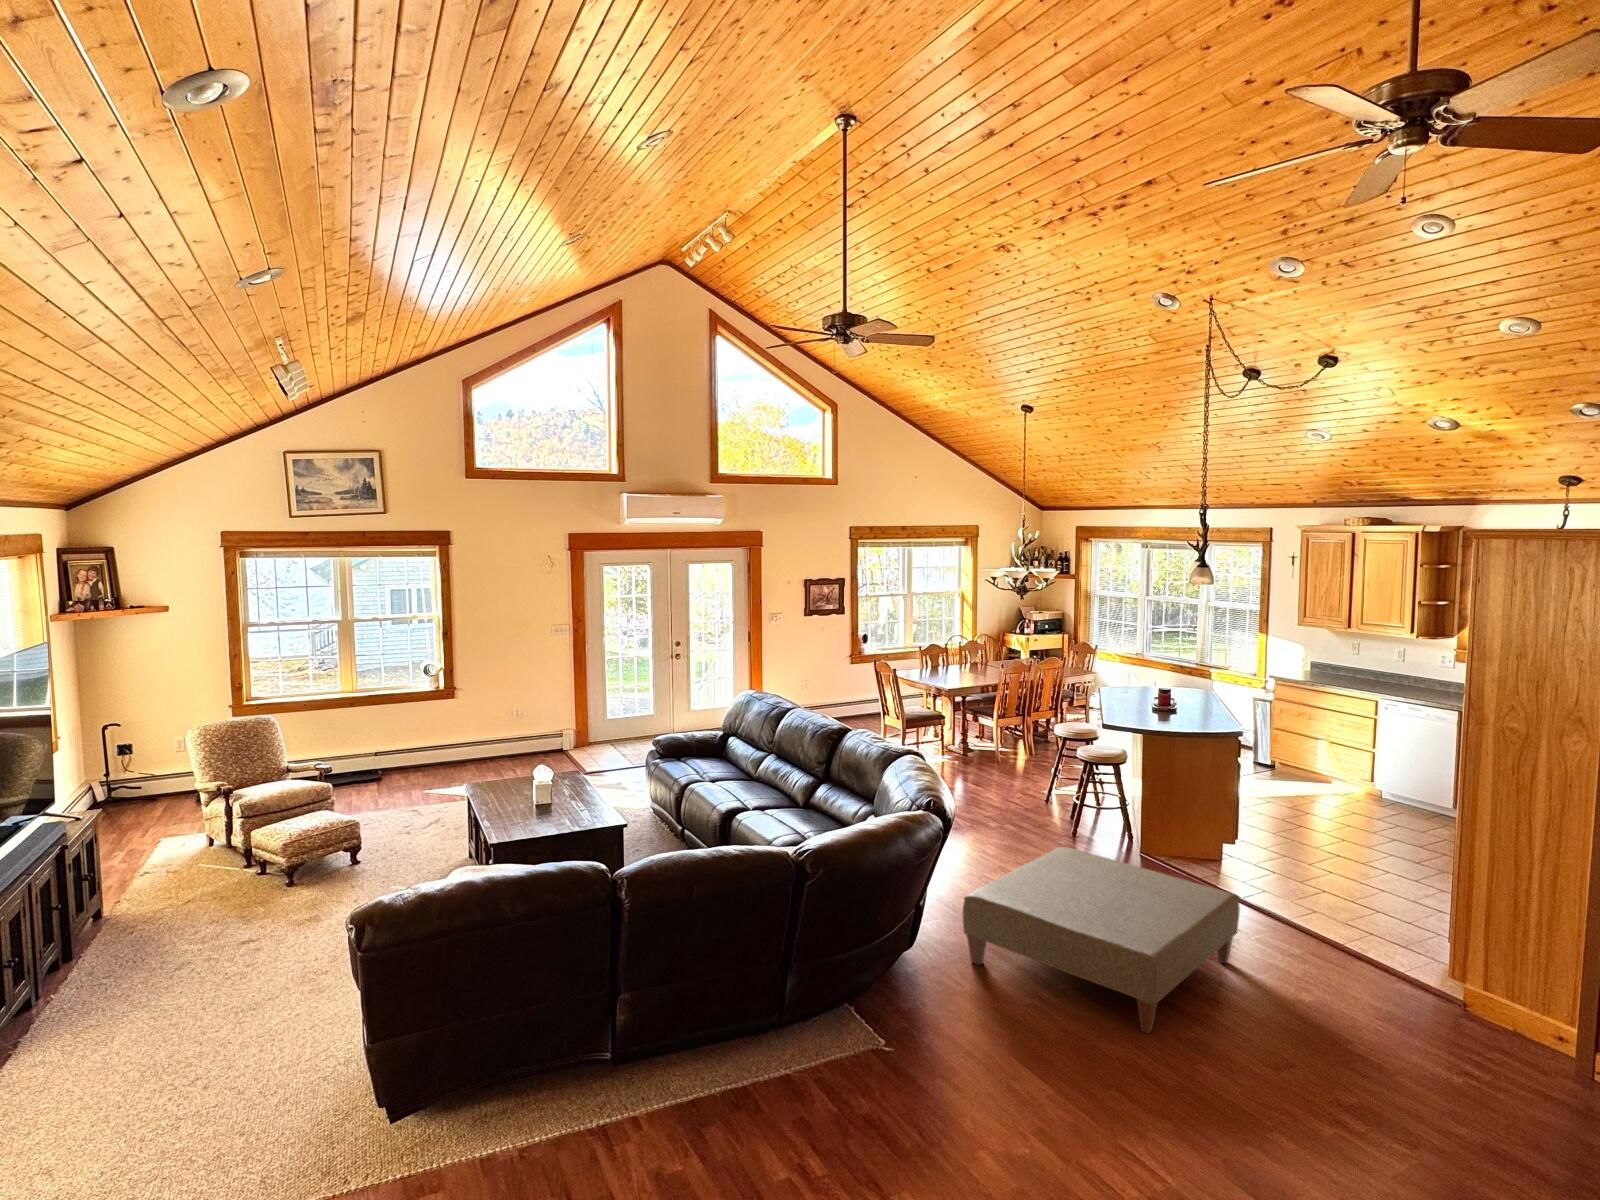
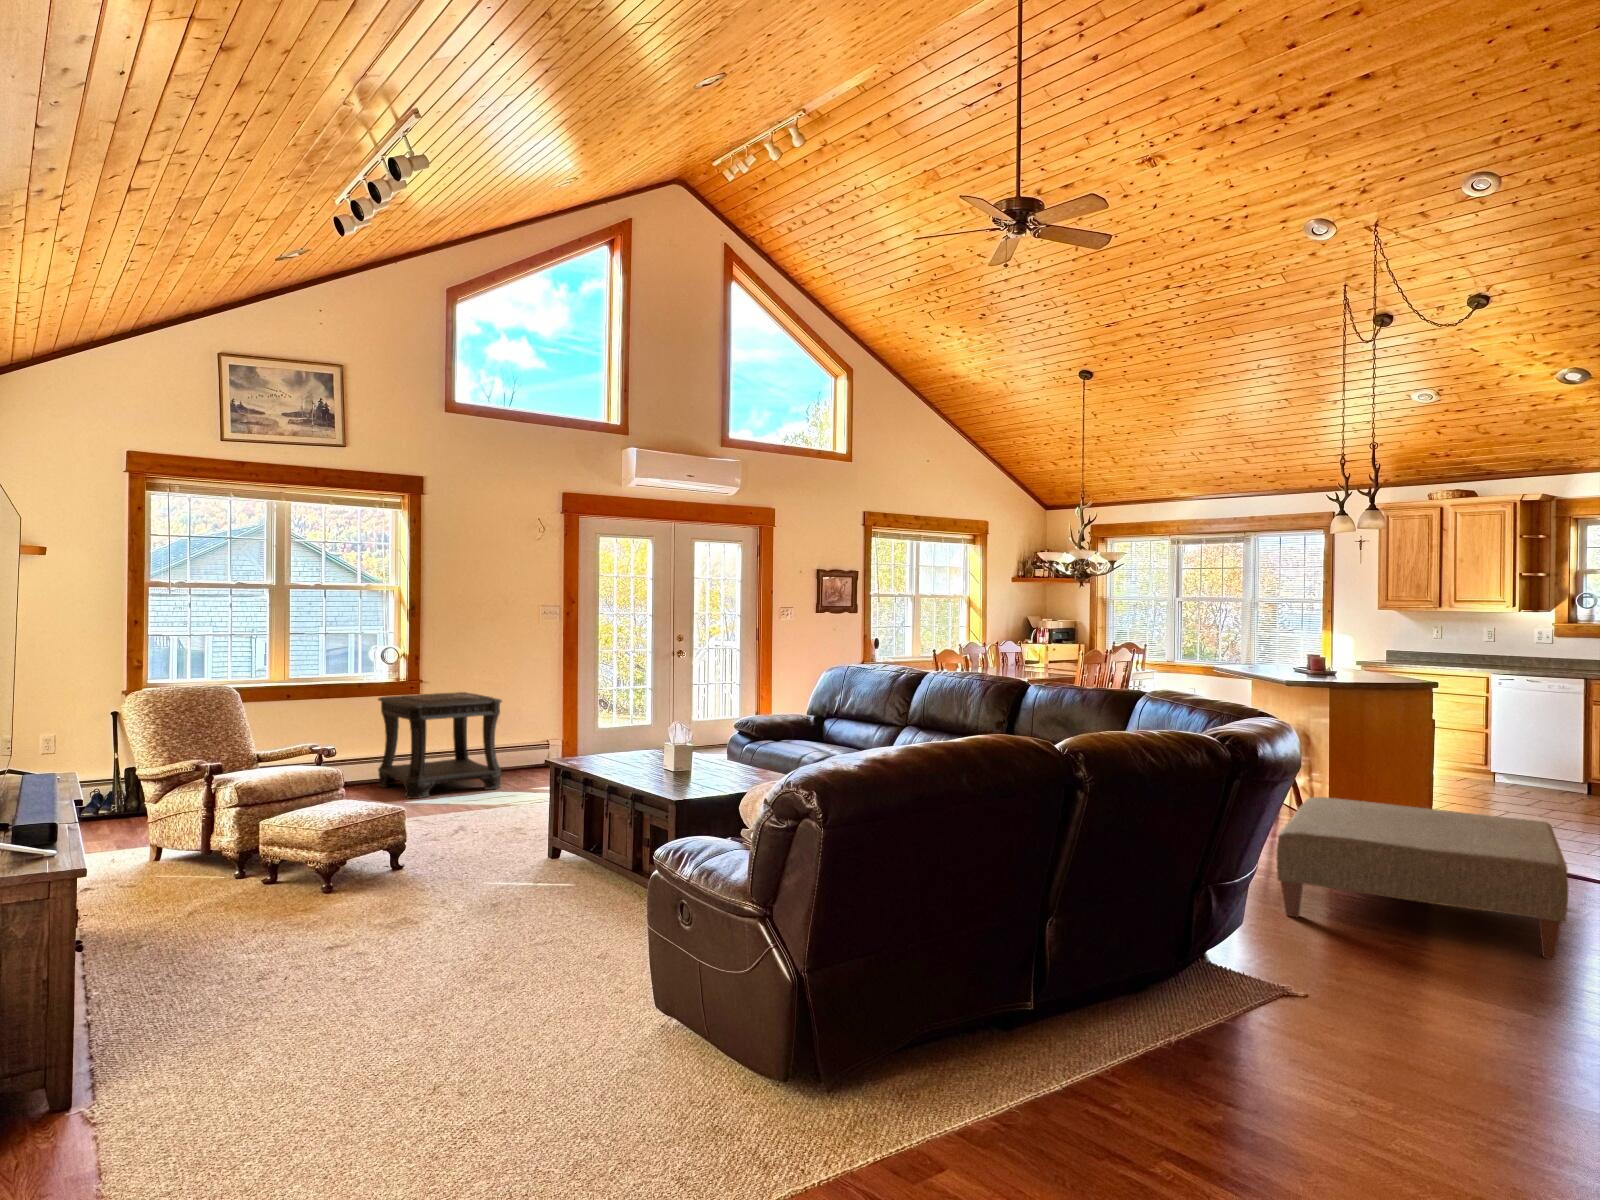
side table: none [418,697,507,786] -> present [378,692,502,799]

